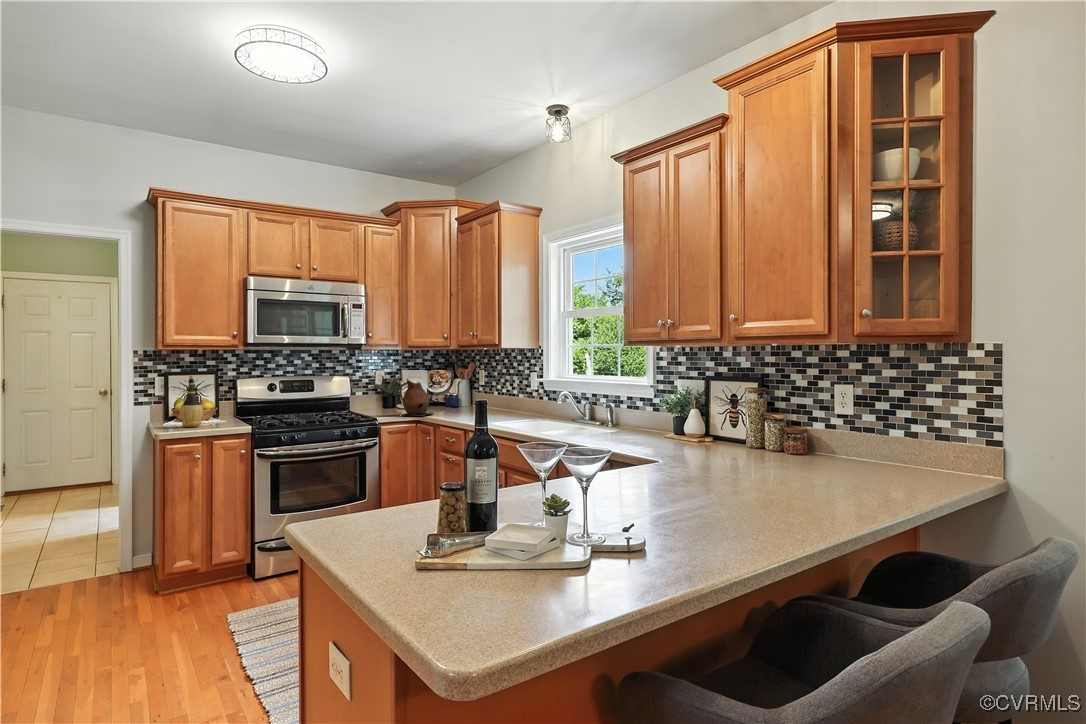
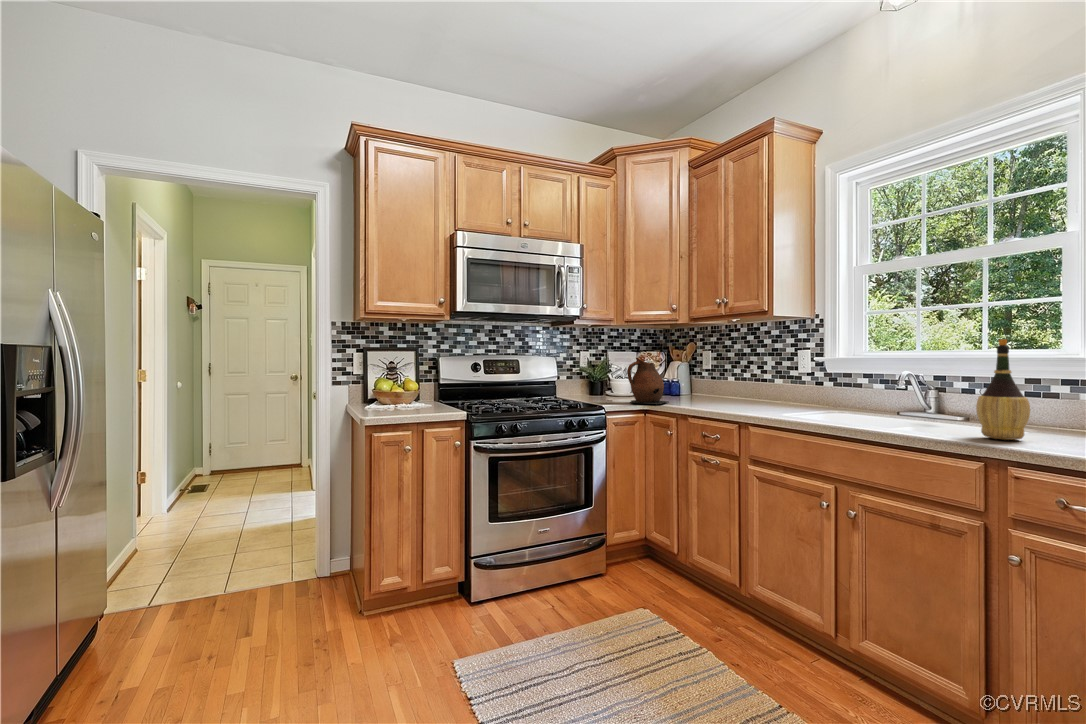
wine bottle: present [180,376,204,427] -> present [976,339,1030,440]

